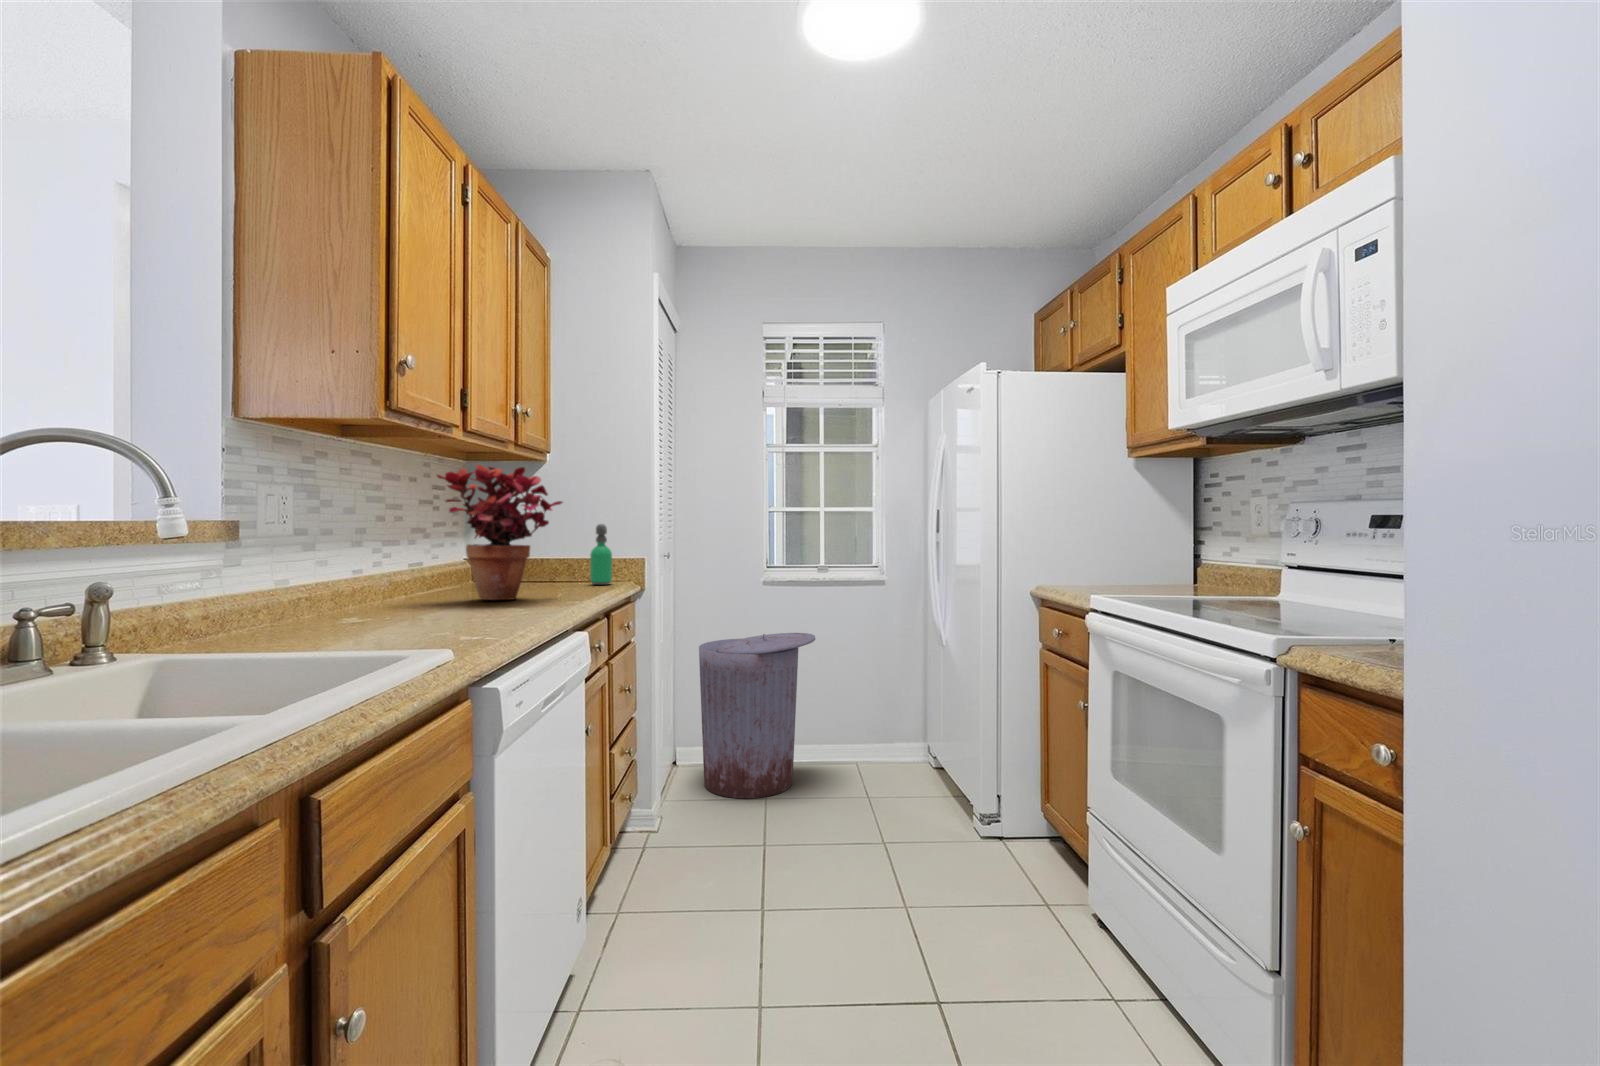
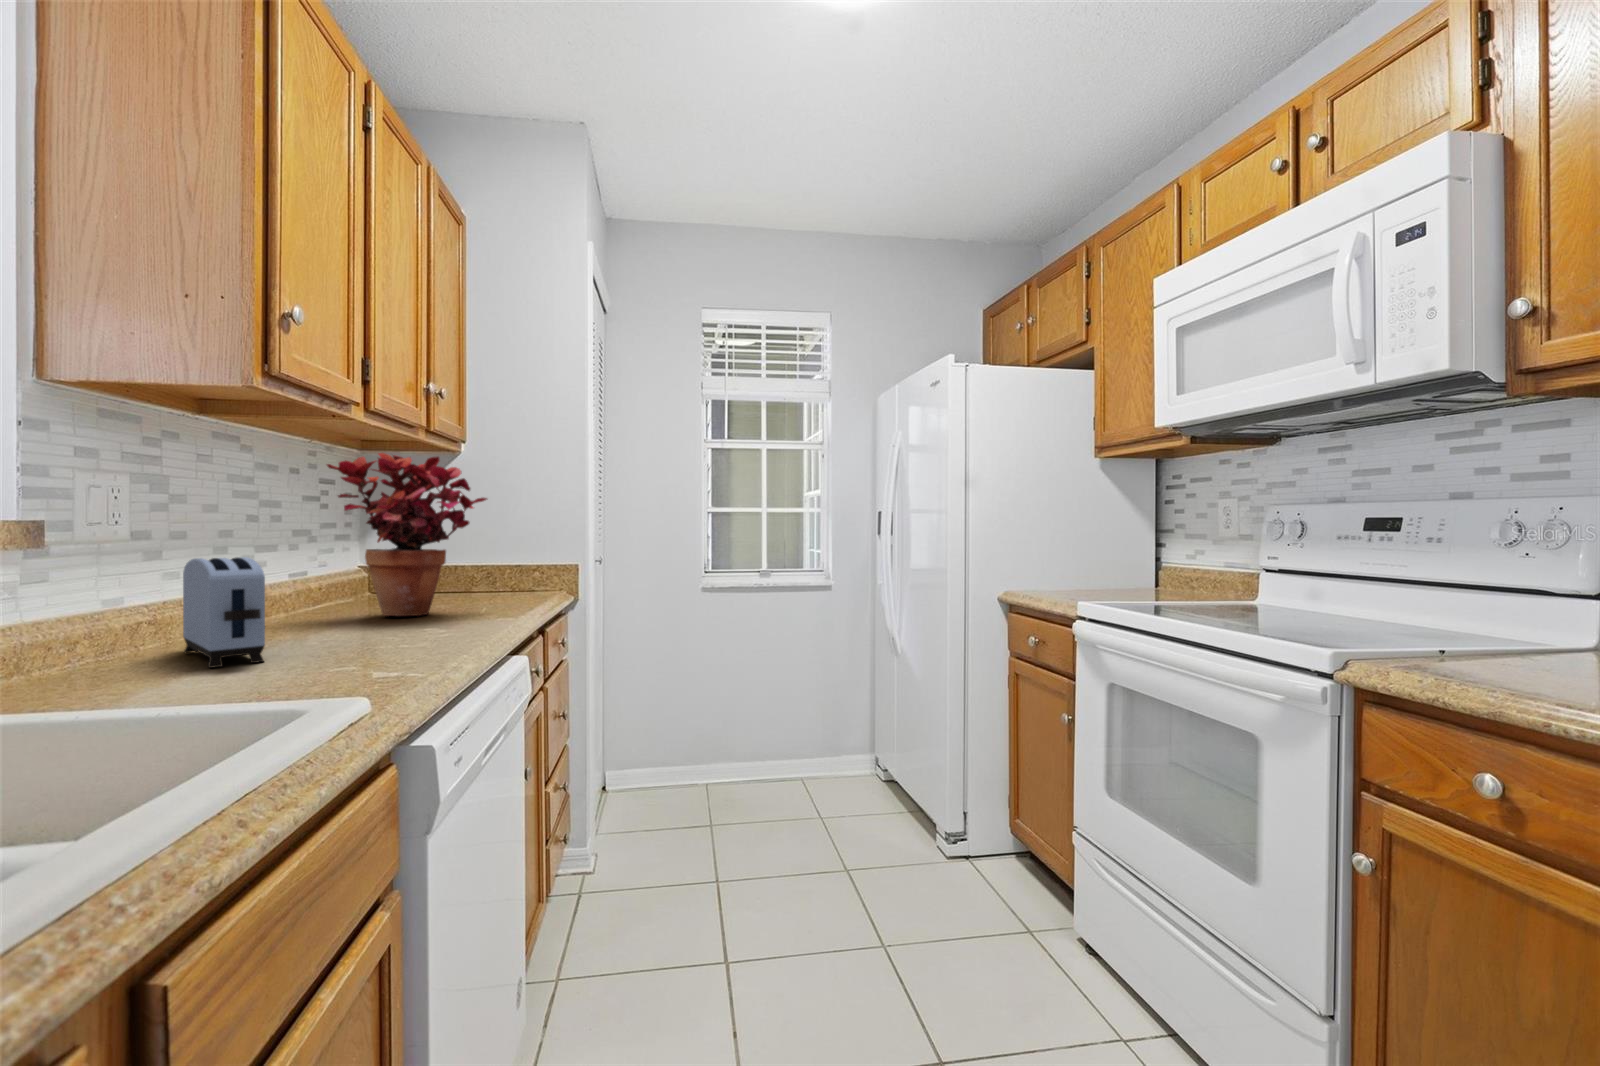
soap dispenser: present [590,524,612,585] -> none [514,524,539,594]
toaster: none [329,549,387,632] -> present [183,557,265,668]
trash can: present [699,633,815,798] -> none [633,642,762,827]

